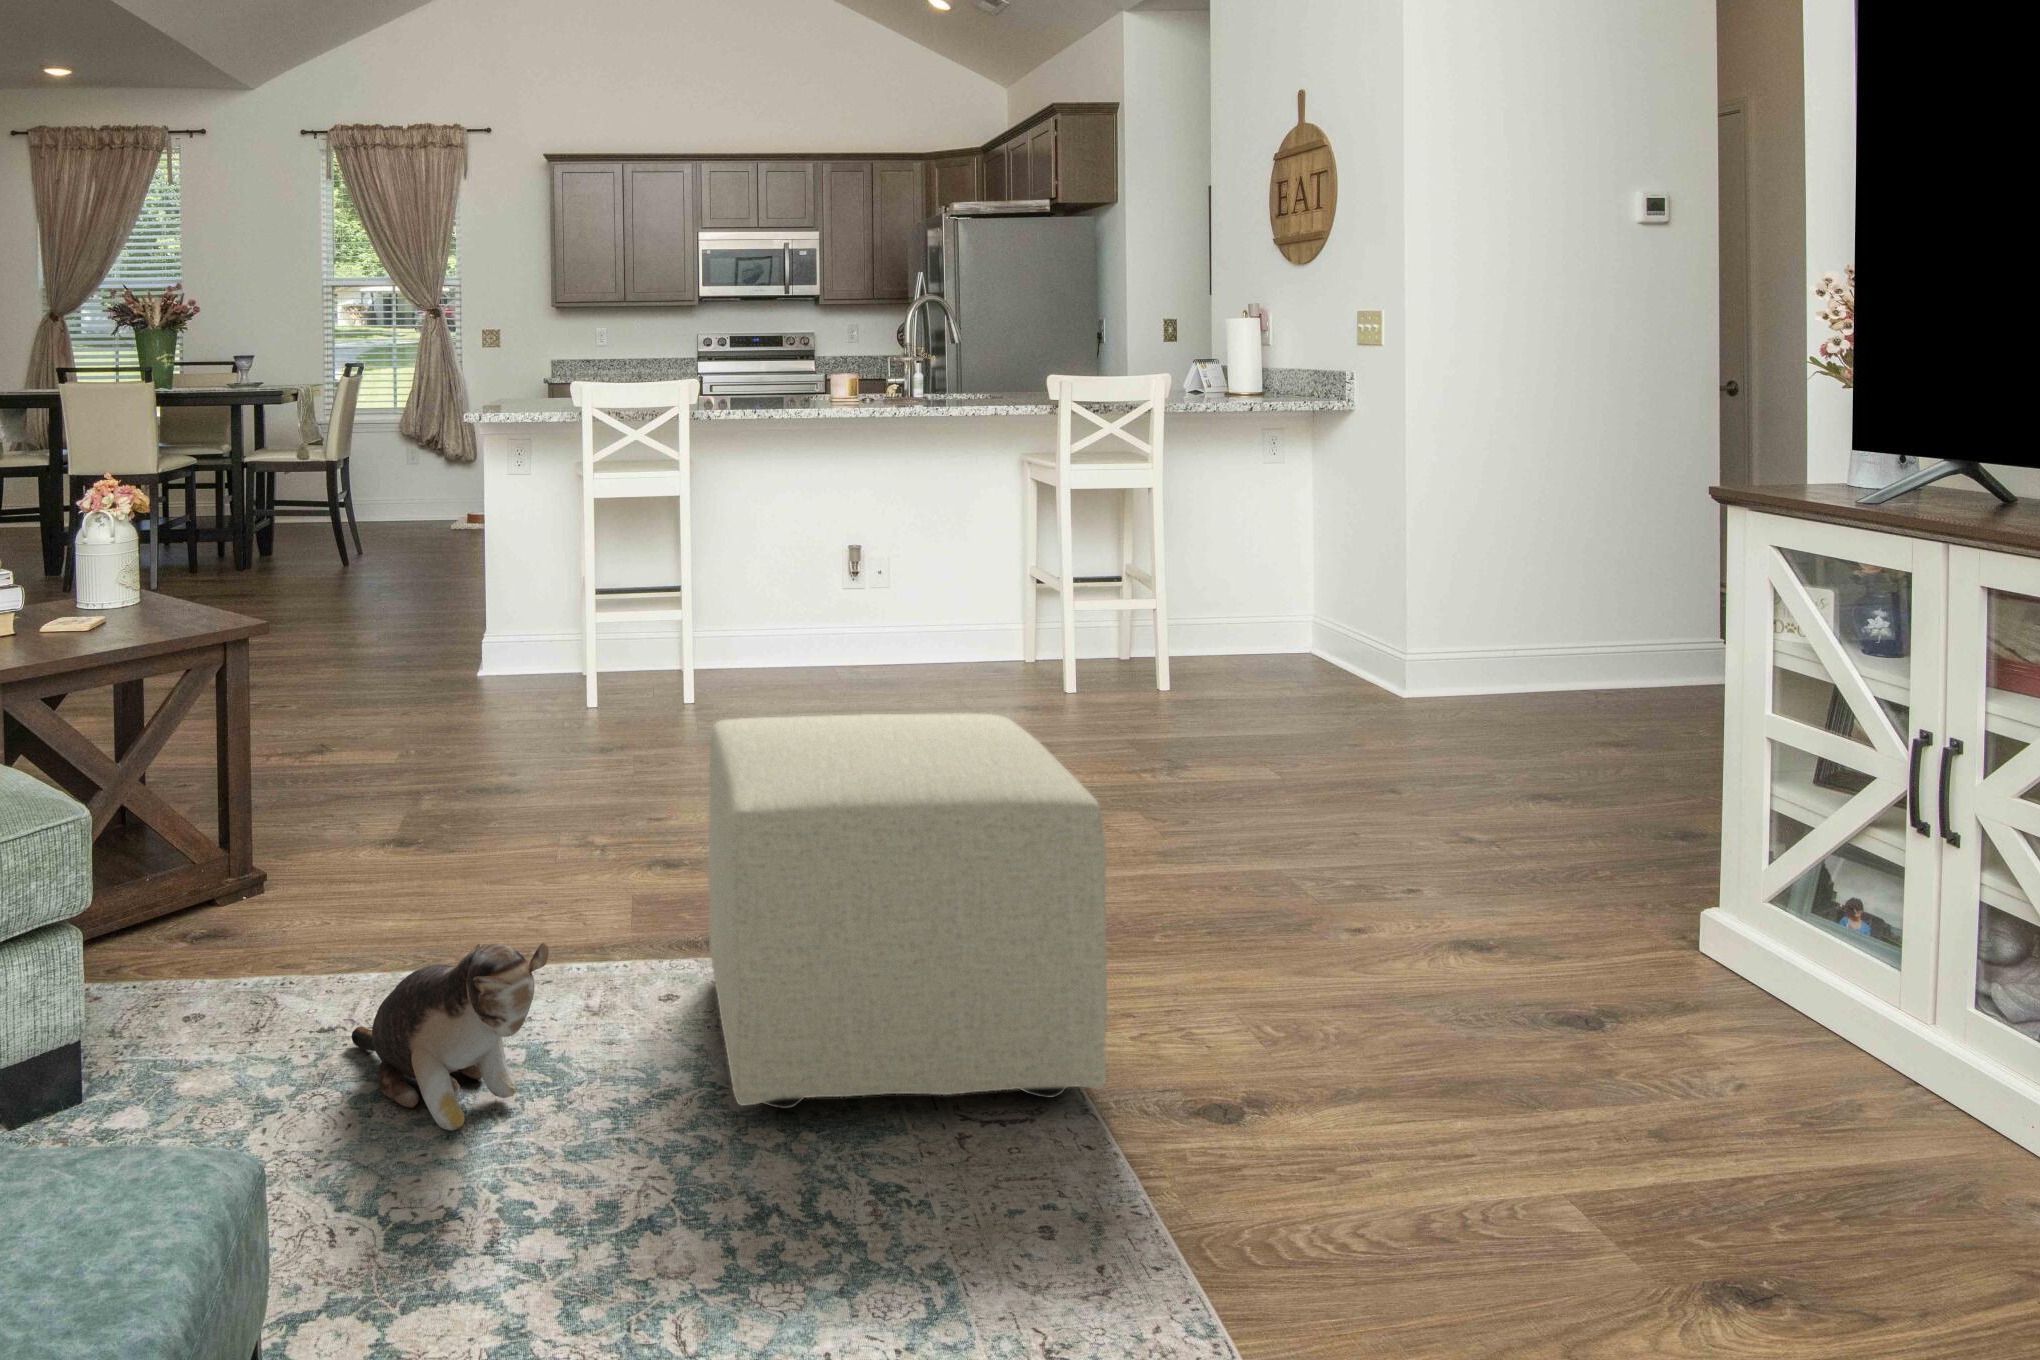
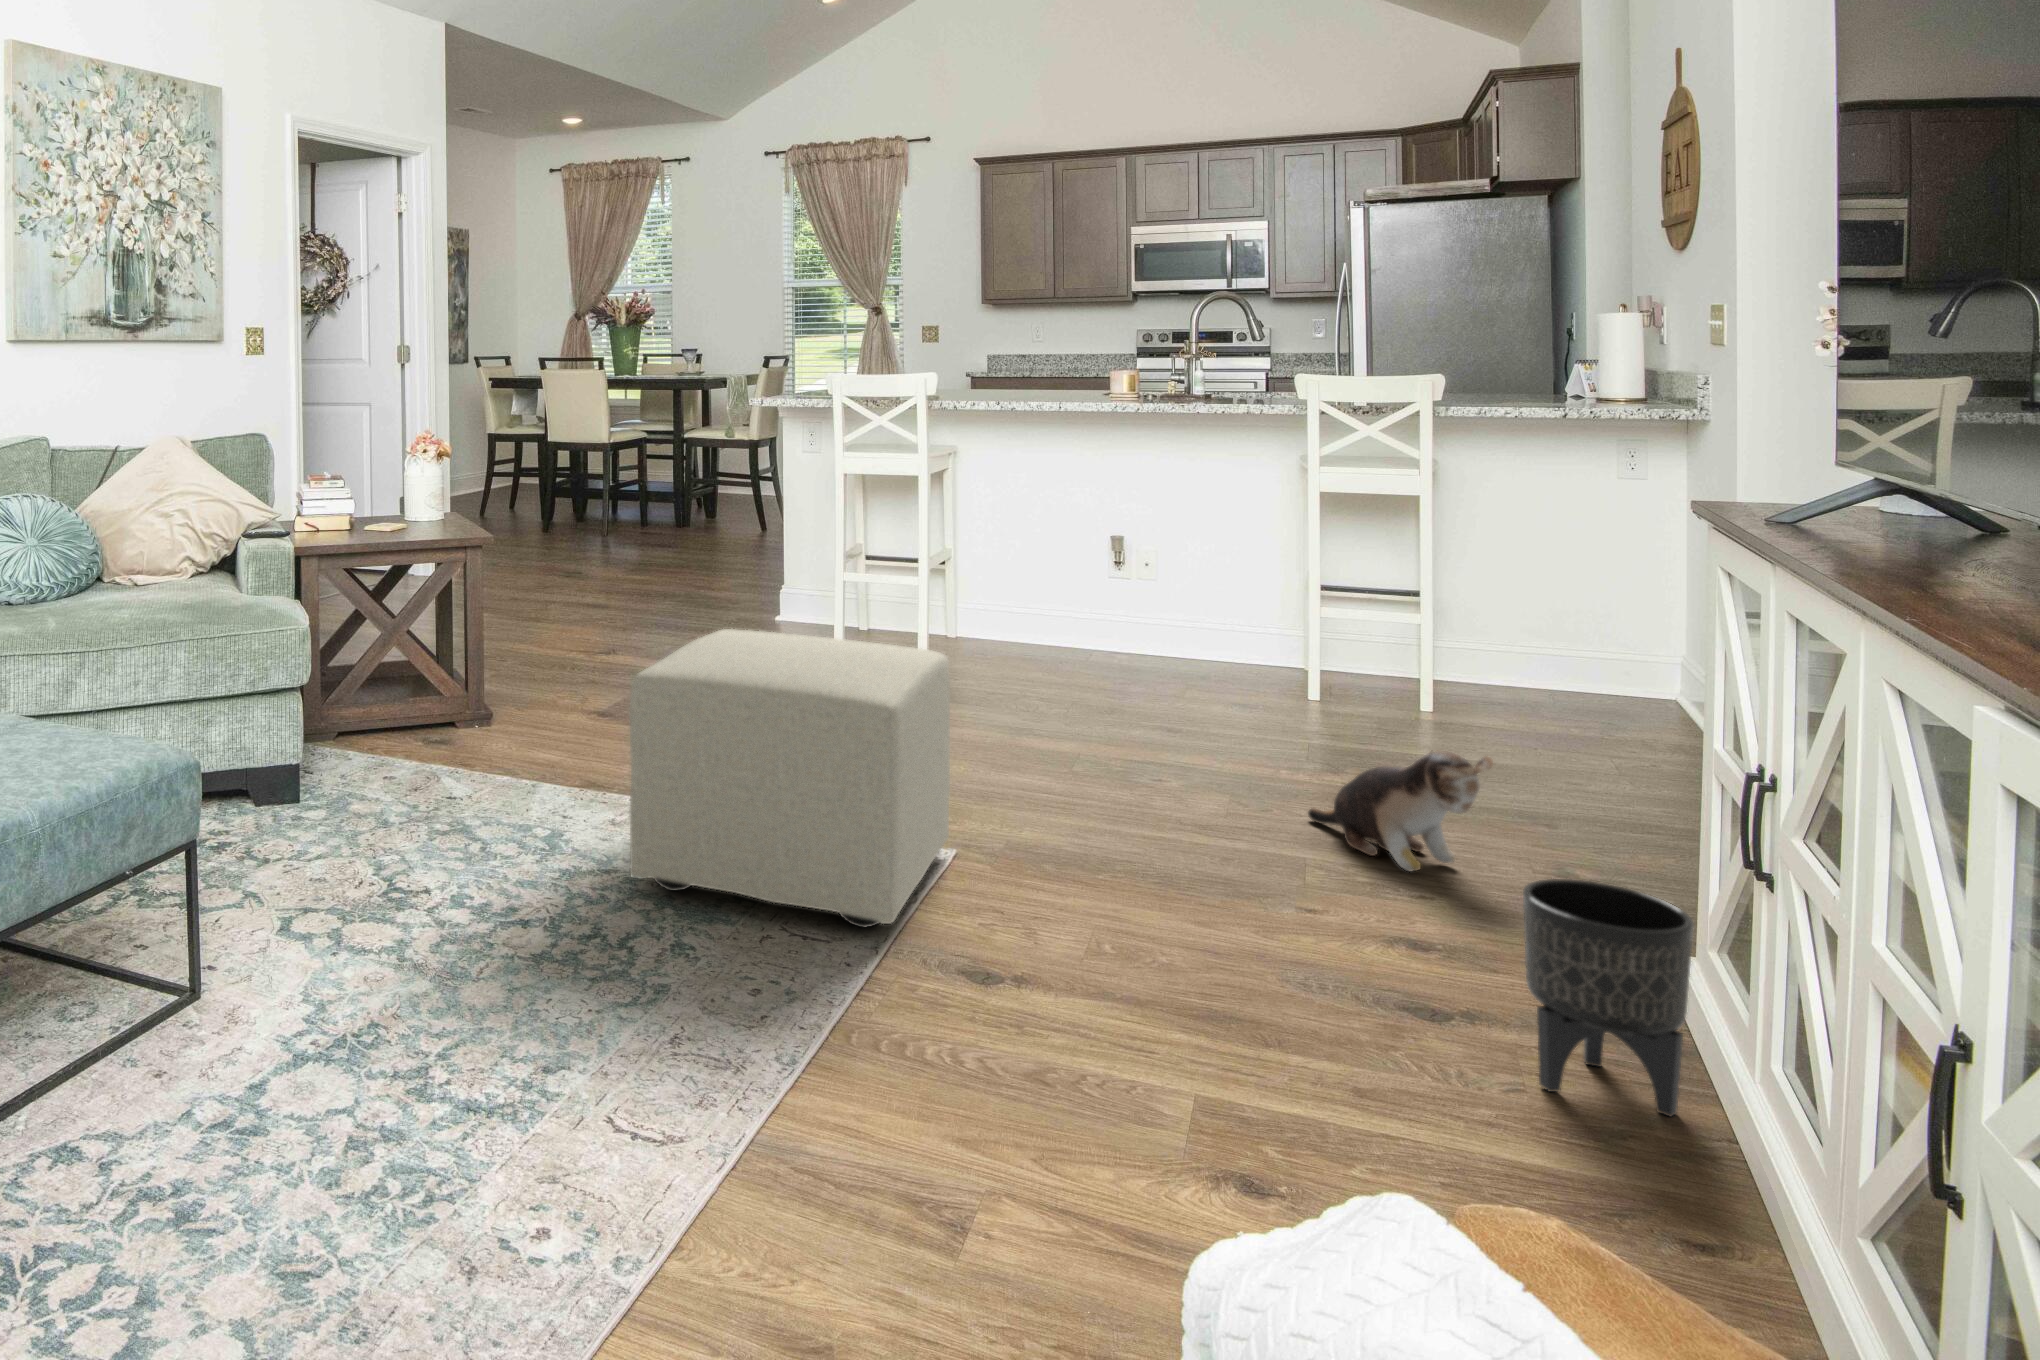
planter: none [1746,876,1922,1109] -> present [1523,879,1694,1116]
plush toy: present [352,943,549,1131] -> present [1308,751,1493,871]

